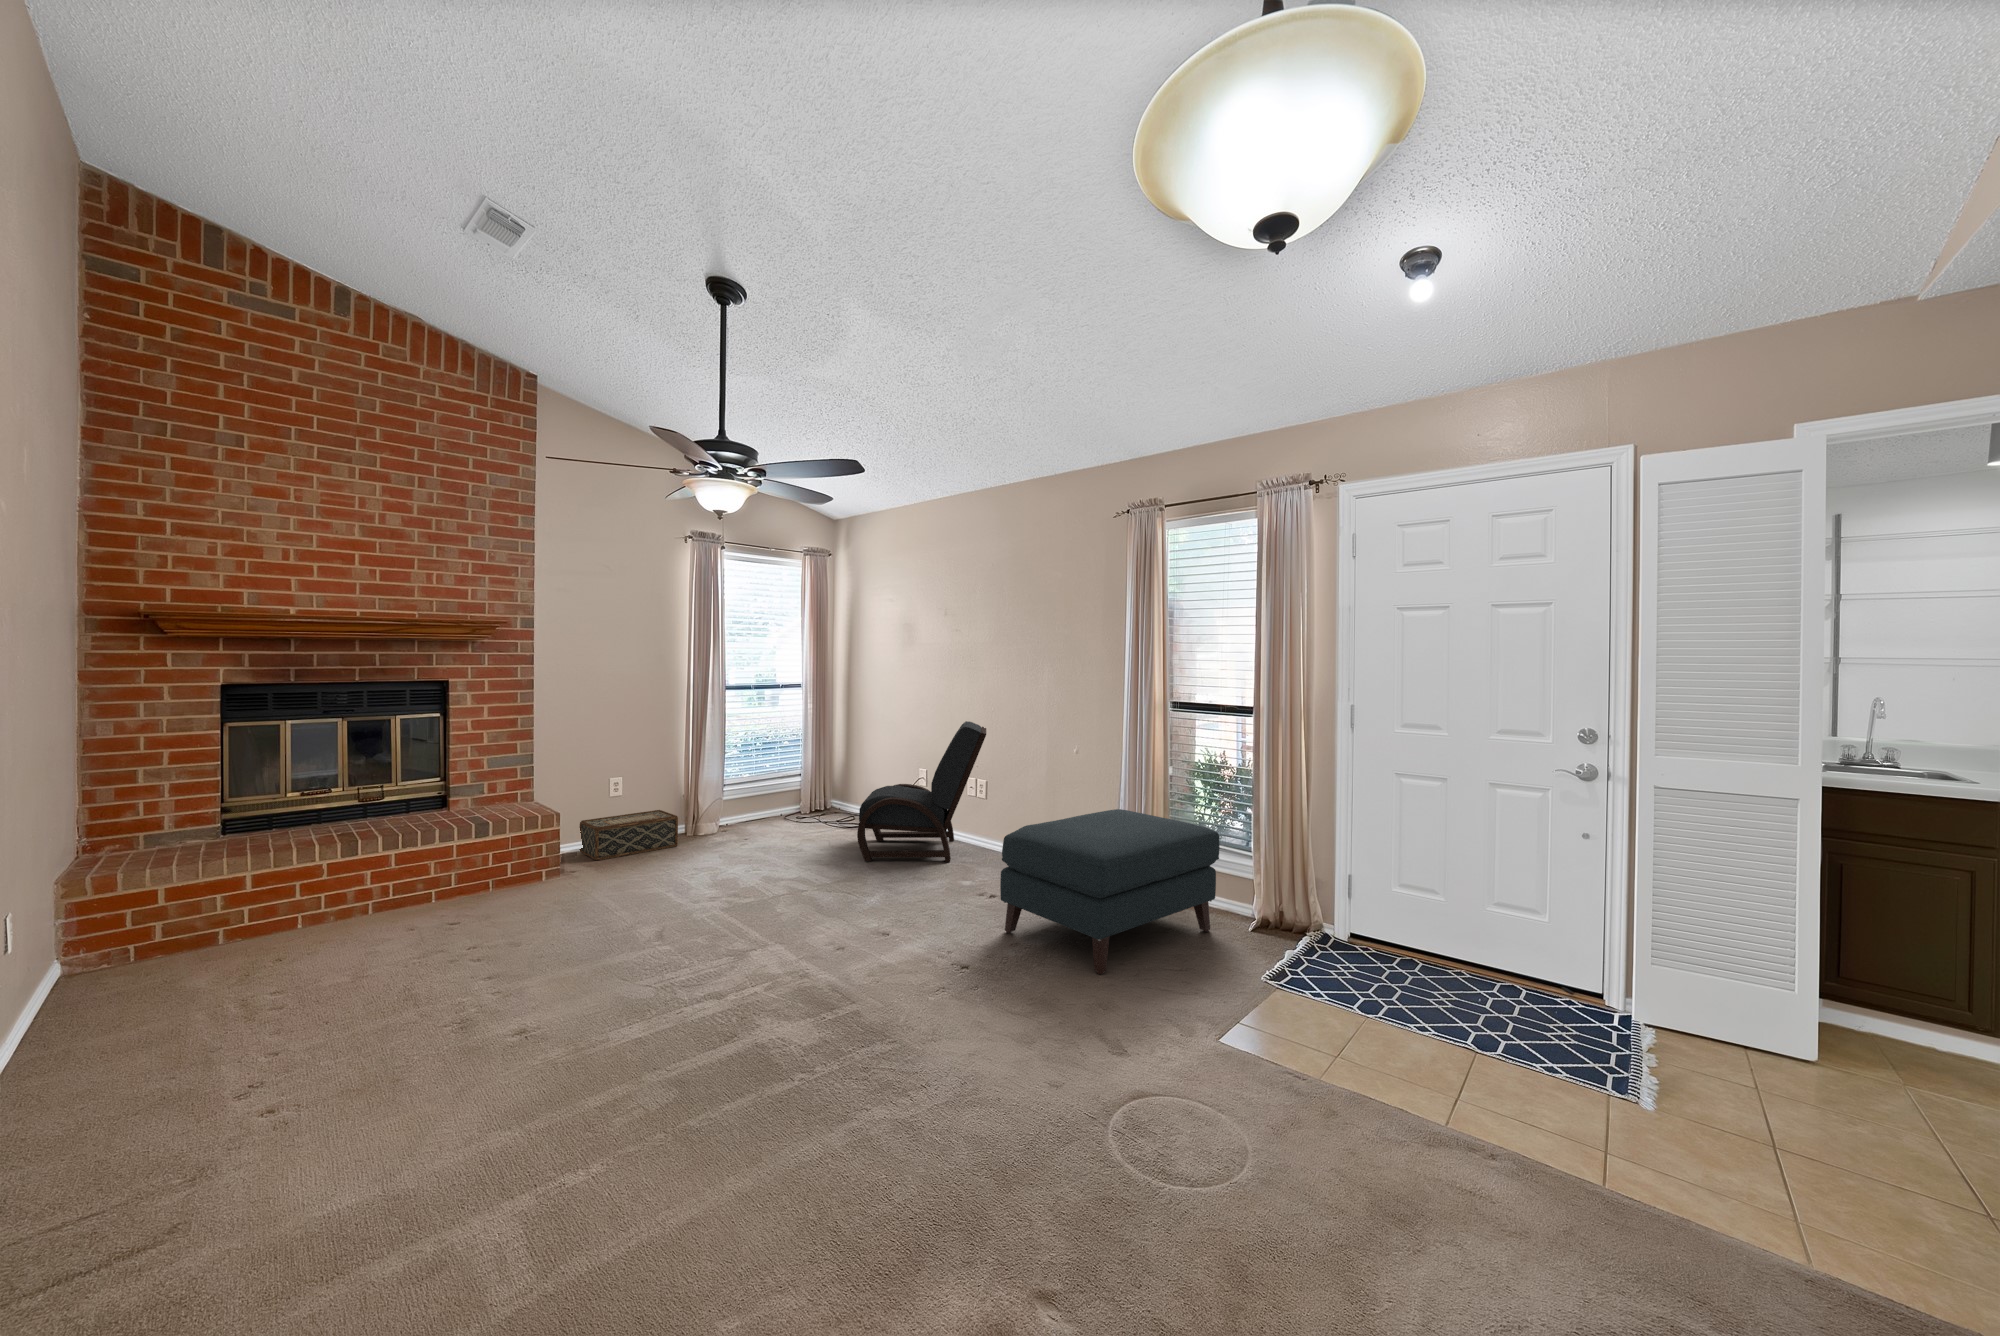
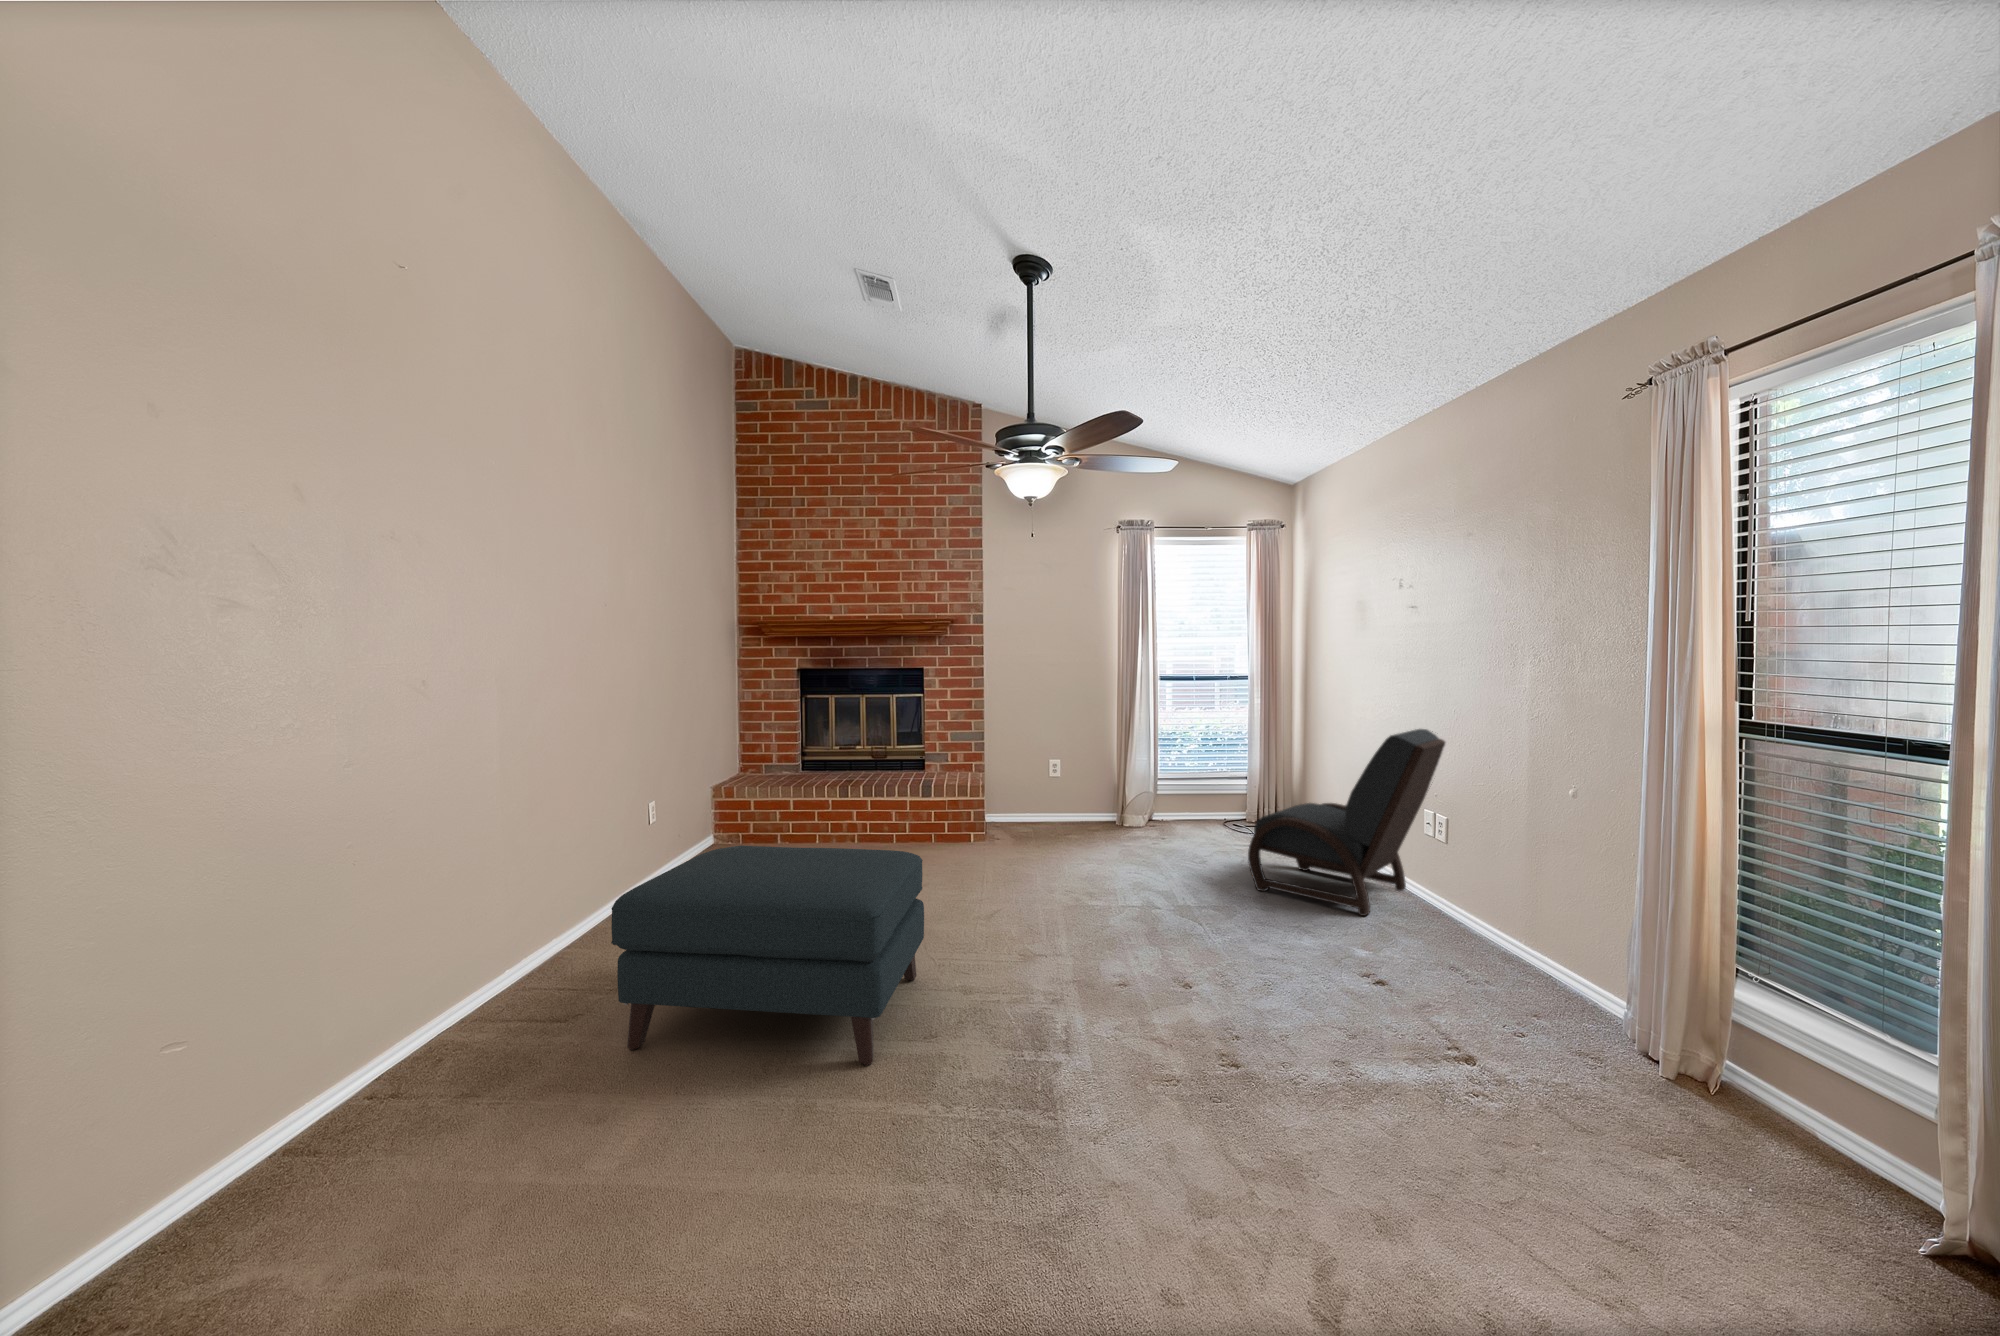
ottoman: present [1000,809,1220,974] -> present [611,846,924,1066]
woven basket: present [579,810,678,860] -> none [1021,796,1098,834]

